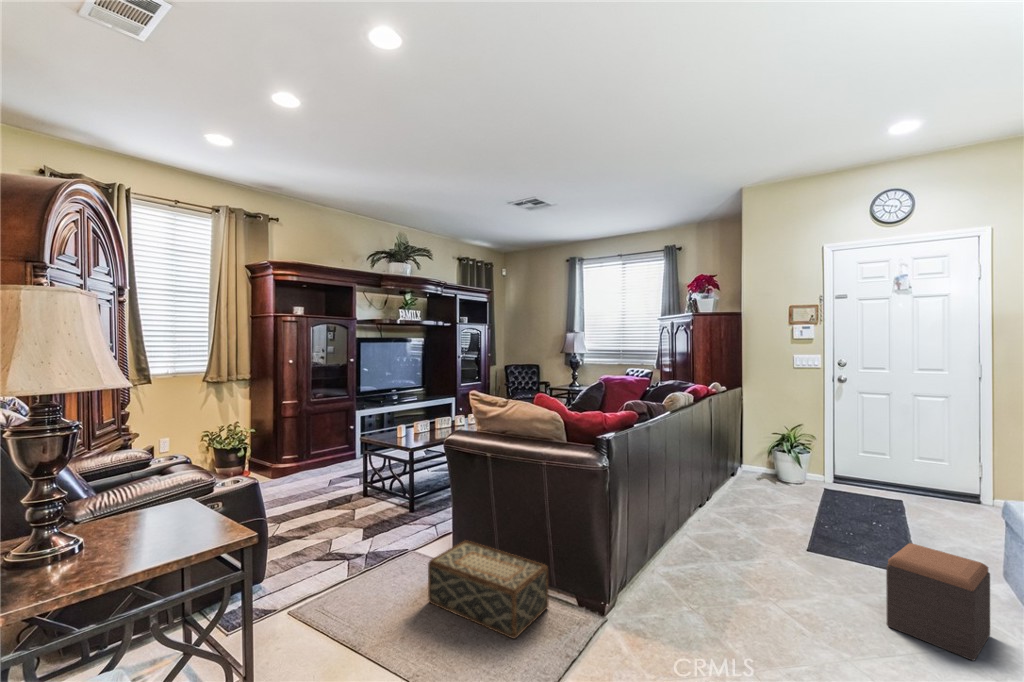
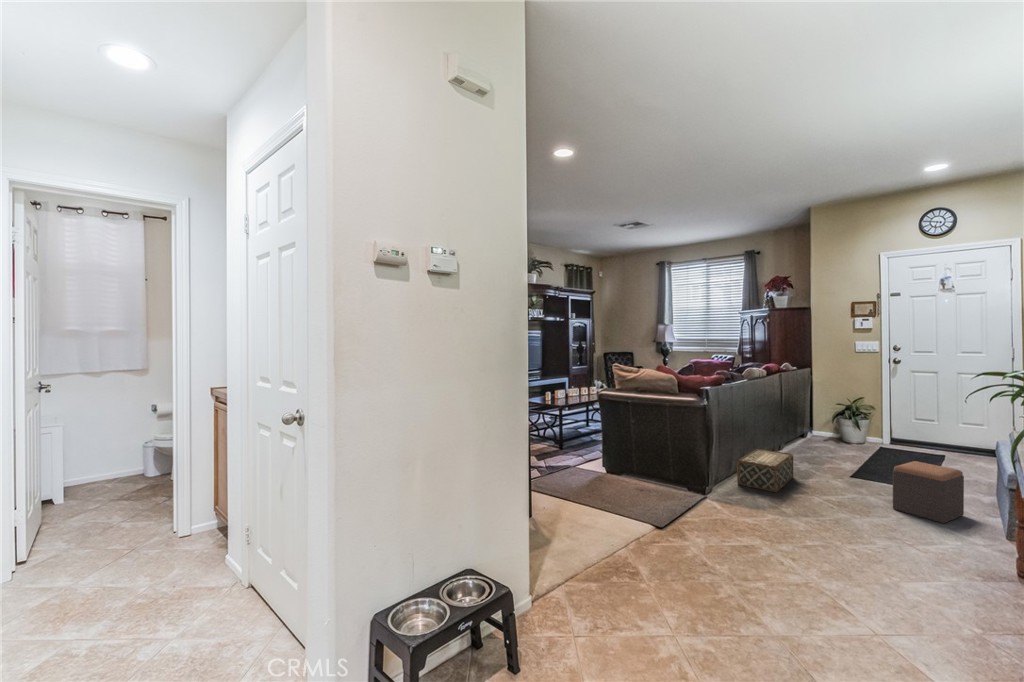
woven basket: present [428,541,549,639] -> present [737,449,793,492]

